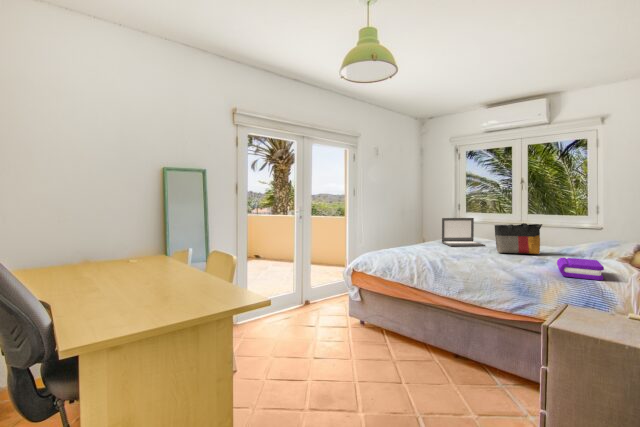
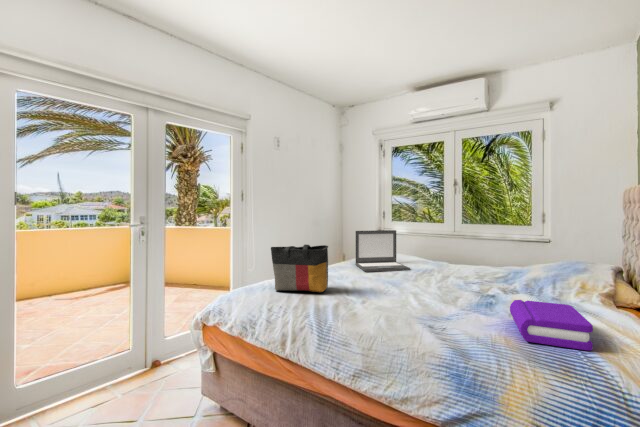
tote bag: present [495,223,542,254] -> present [271,245,328,292]

